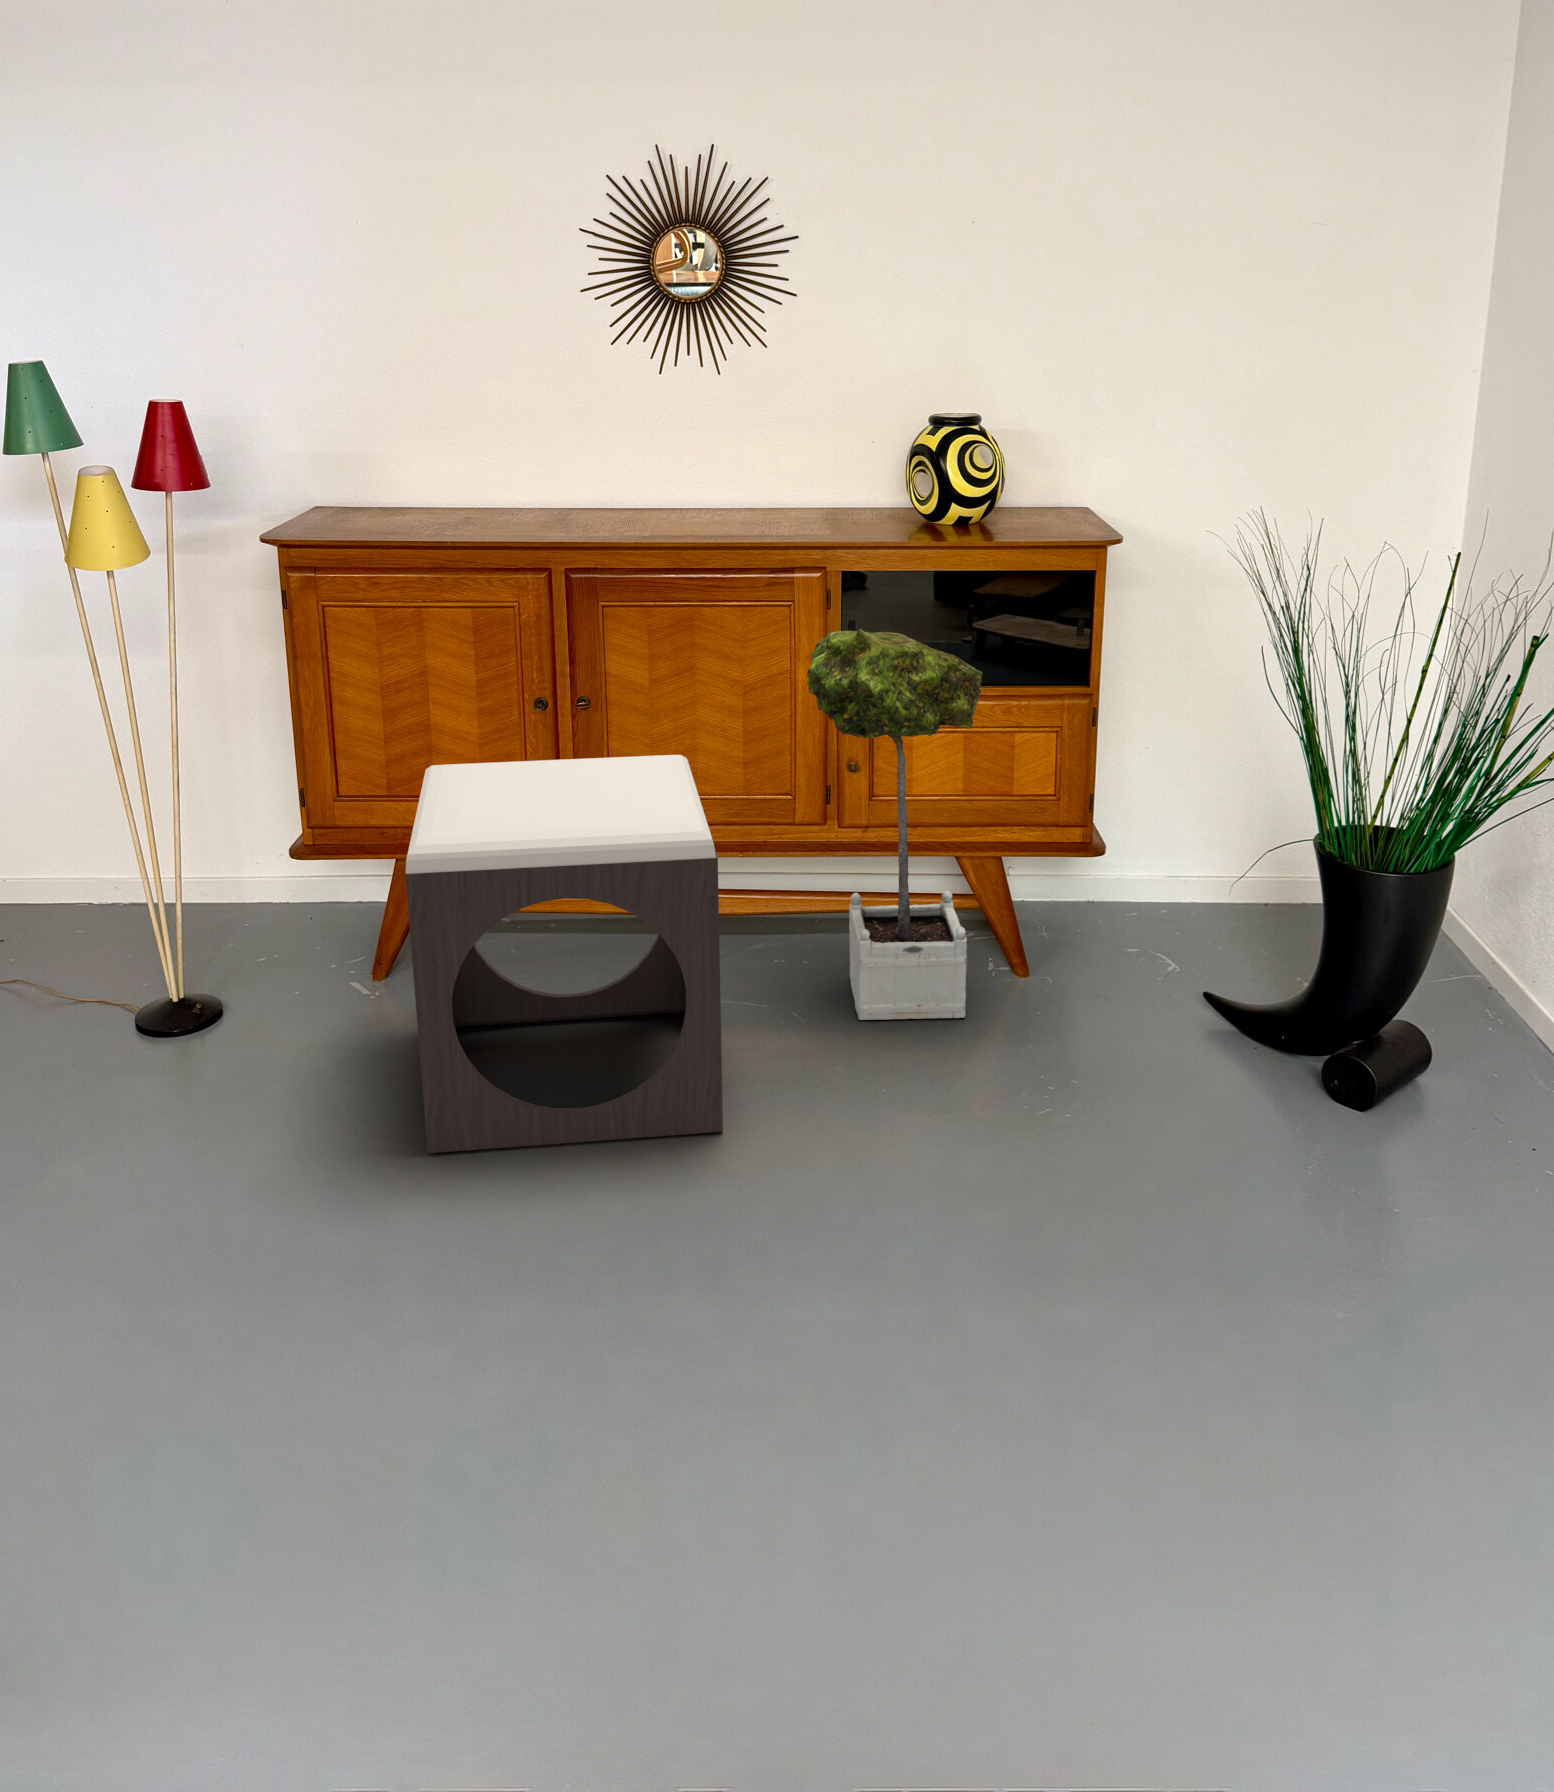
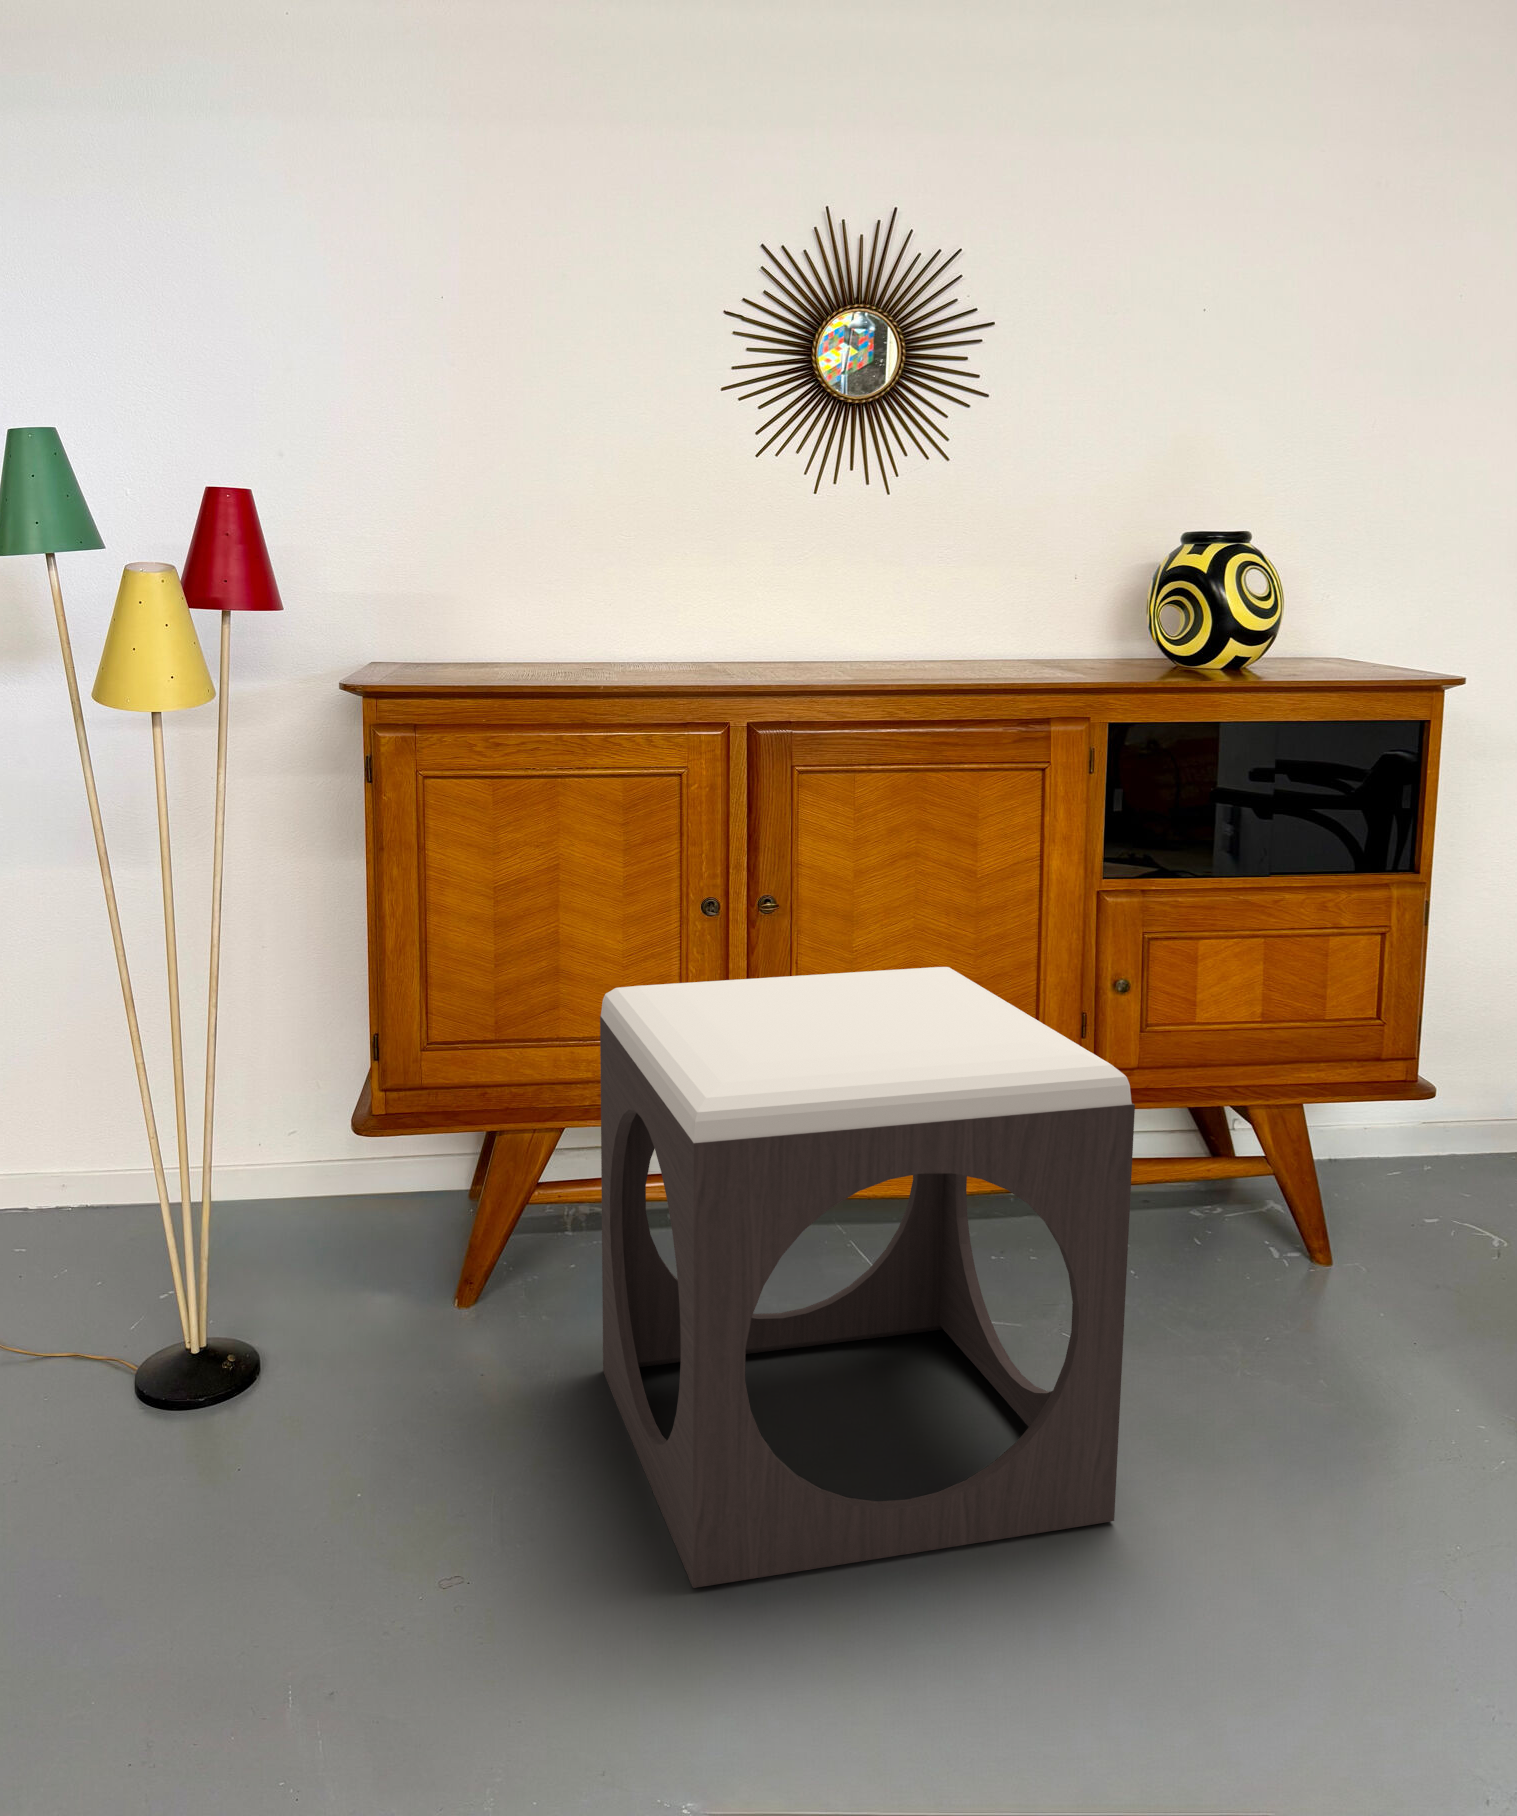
potted tree: present [807,629,983,1020] -> none [1096,789,1342,1332]

